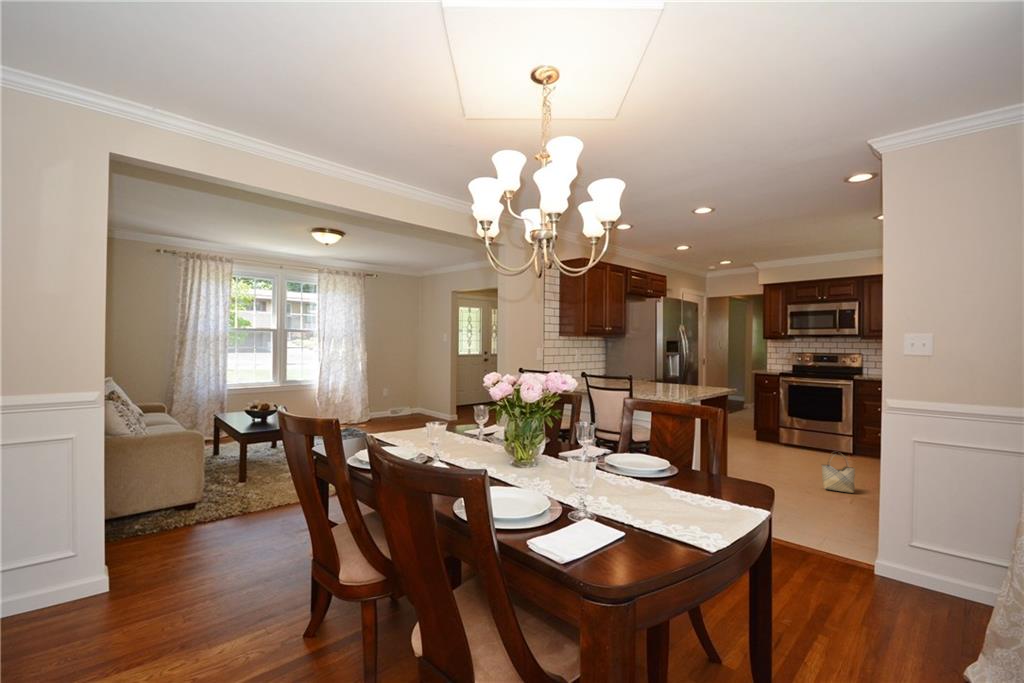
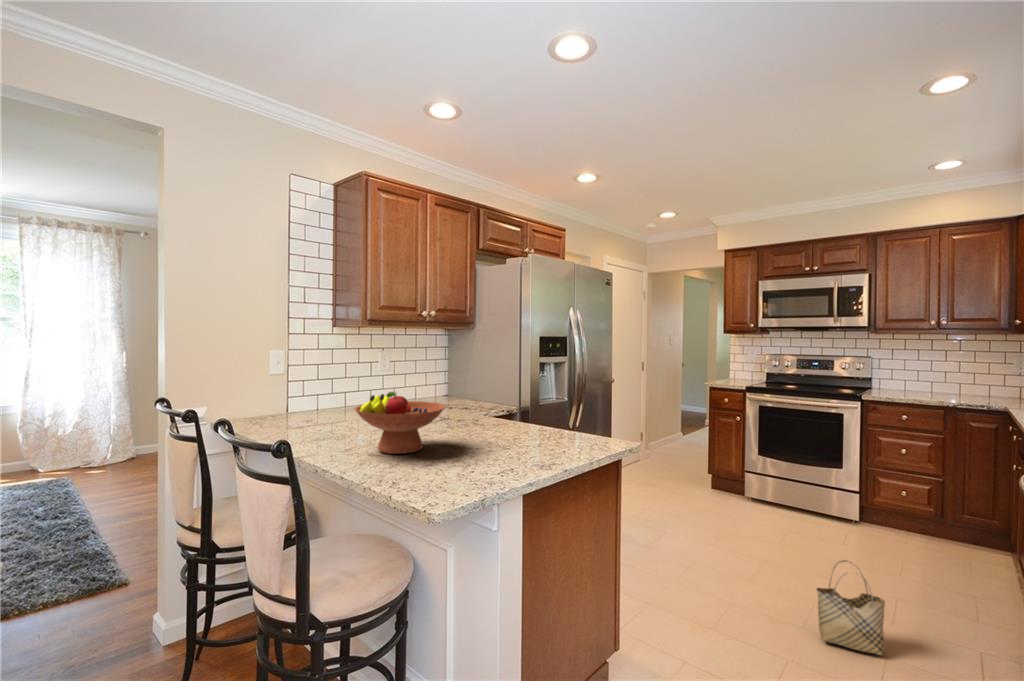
fruit bowl: none [616,364,655,389] -> present [354,392,445,454]

